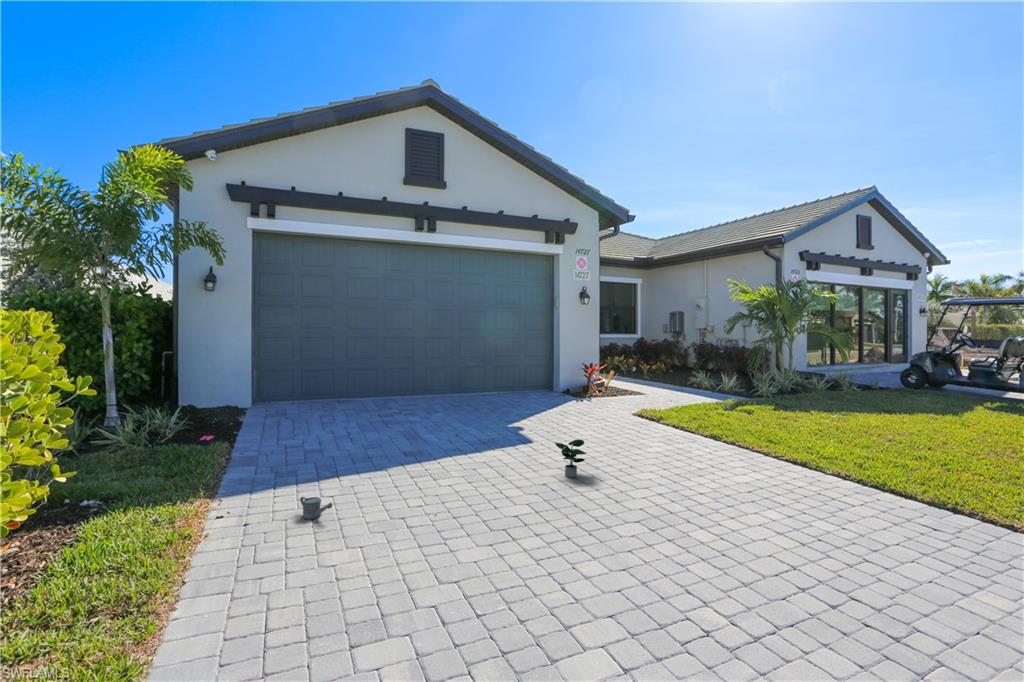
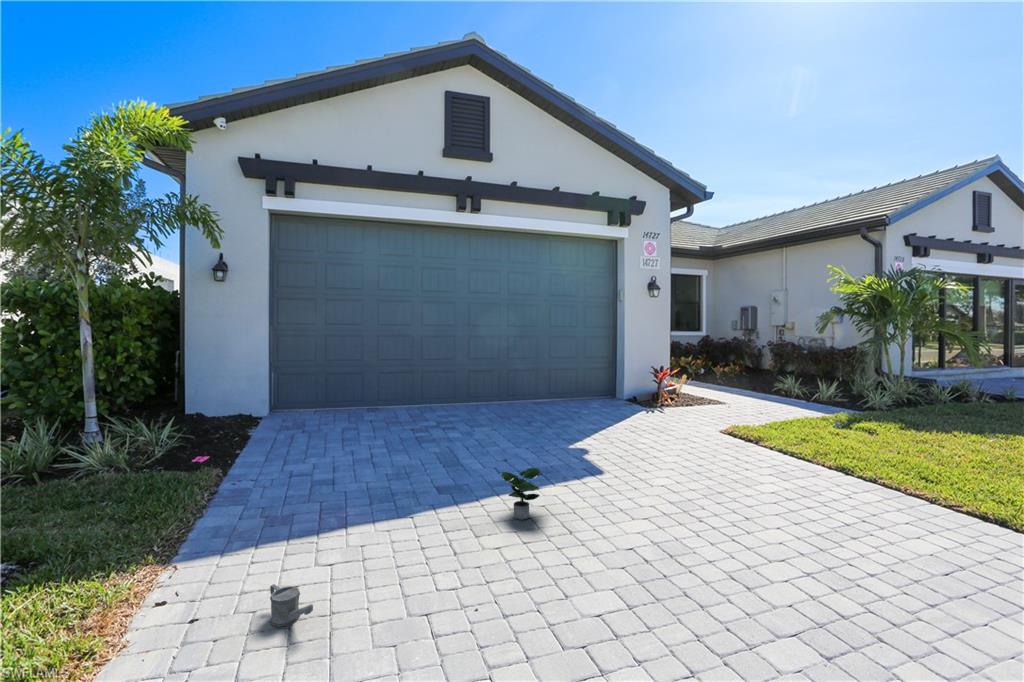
potted plant: present [555,439,586,478] -> present [501,468,540,520]

